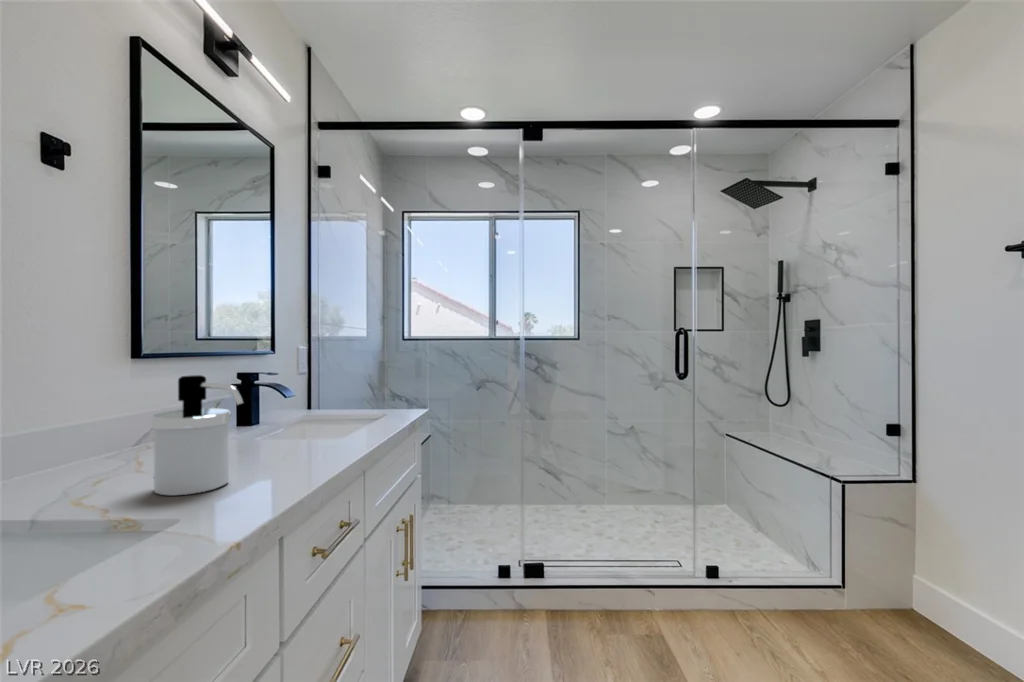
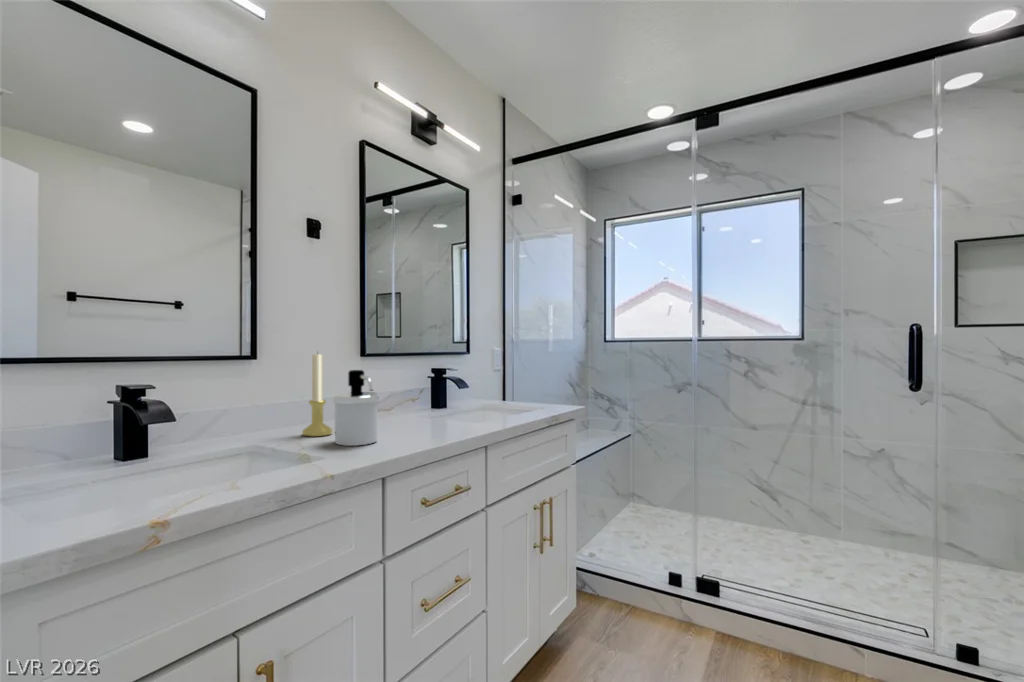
candle holder: none [66,349,127,491] -> present [302,354,333,437]

